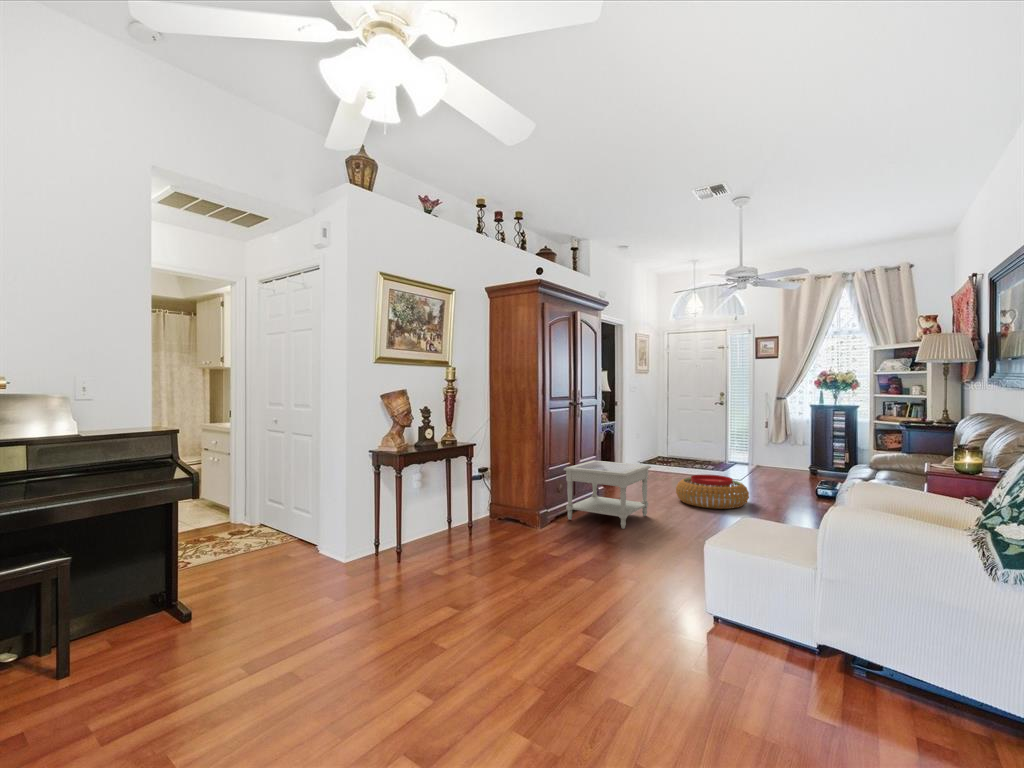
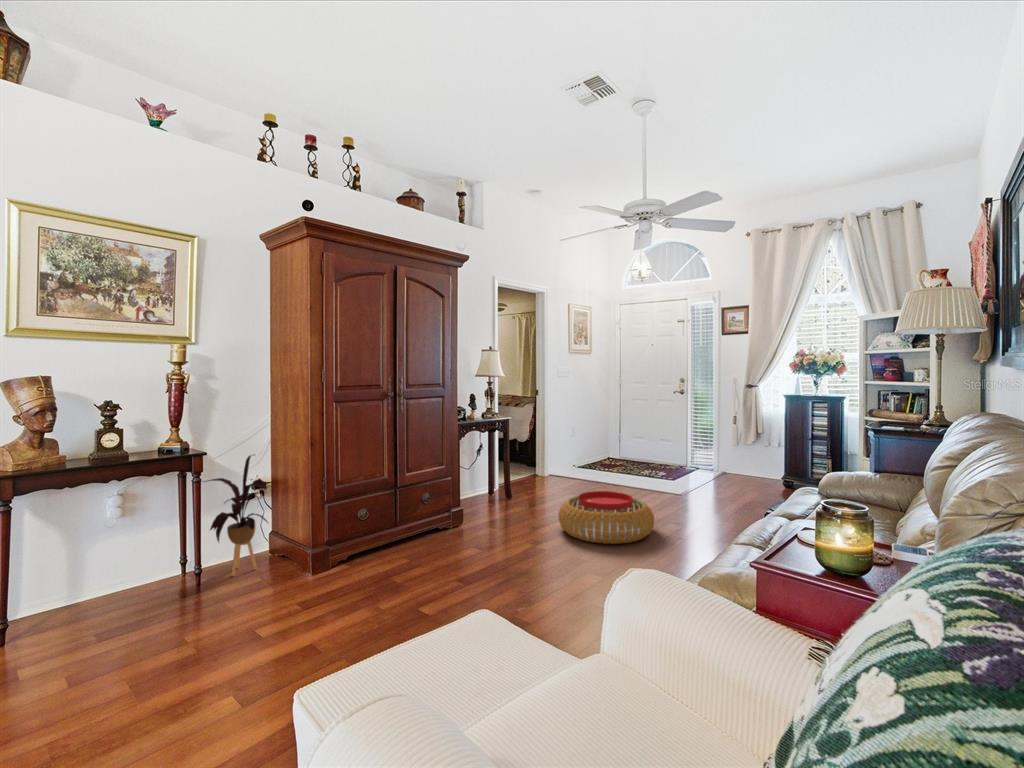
house plant: none [463,444,516,530] -> present [203,454,268,576]
side table: present [563,460,651,529] -> none [364,473,497,579]

